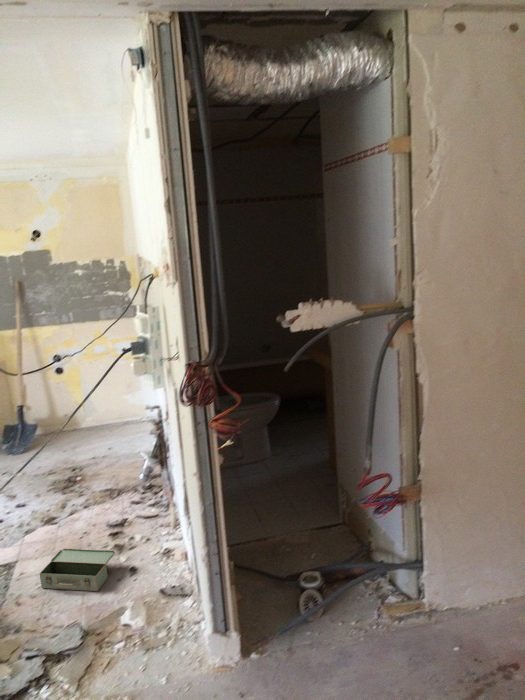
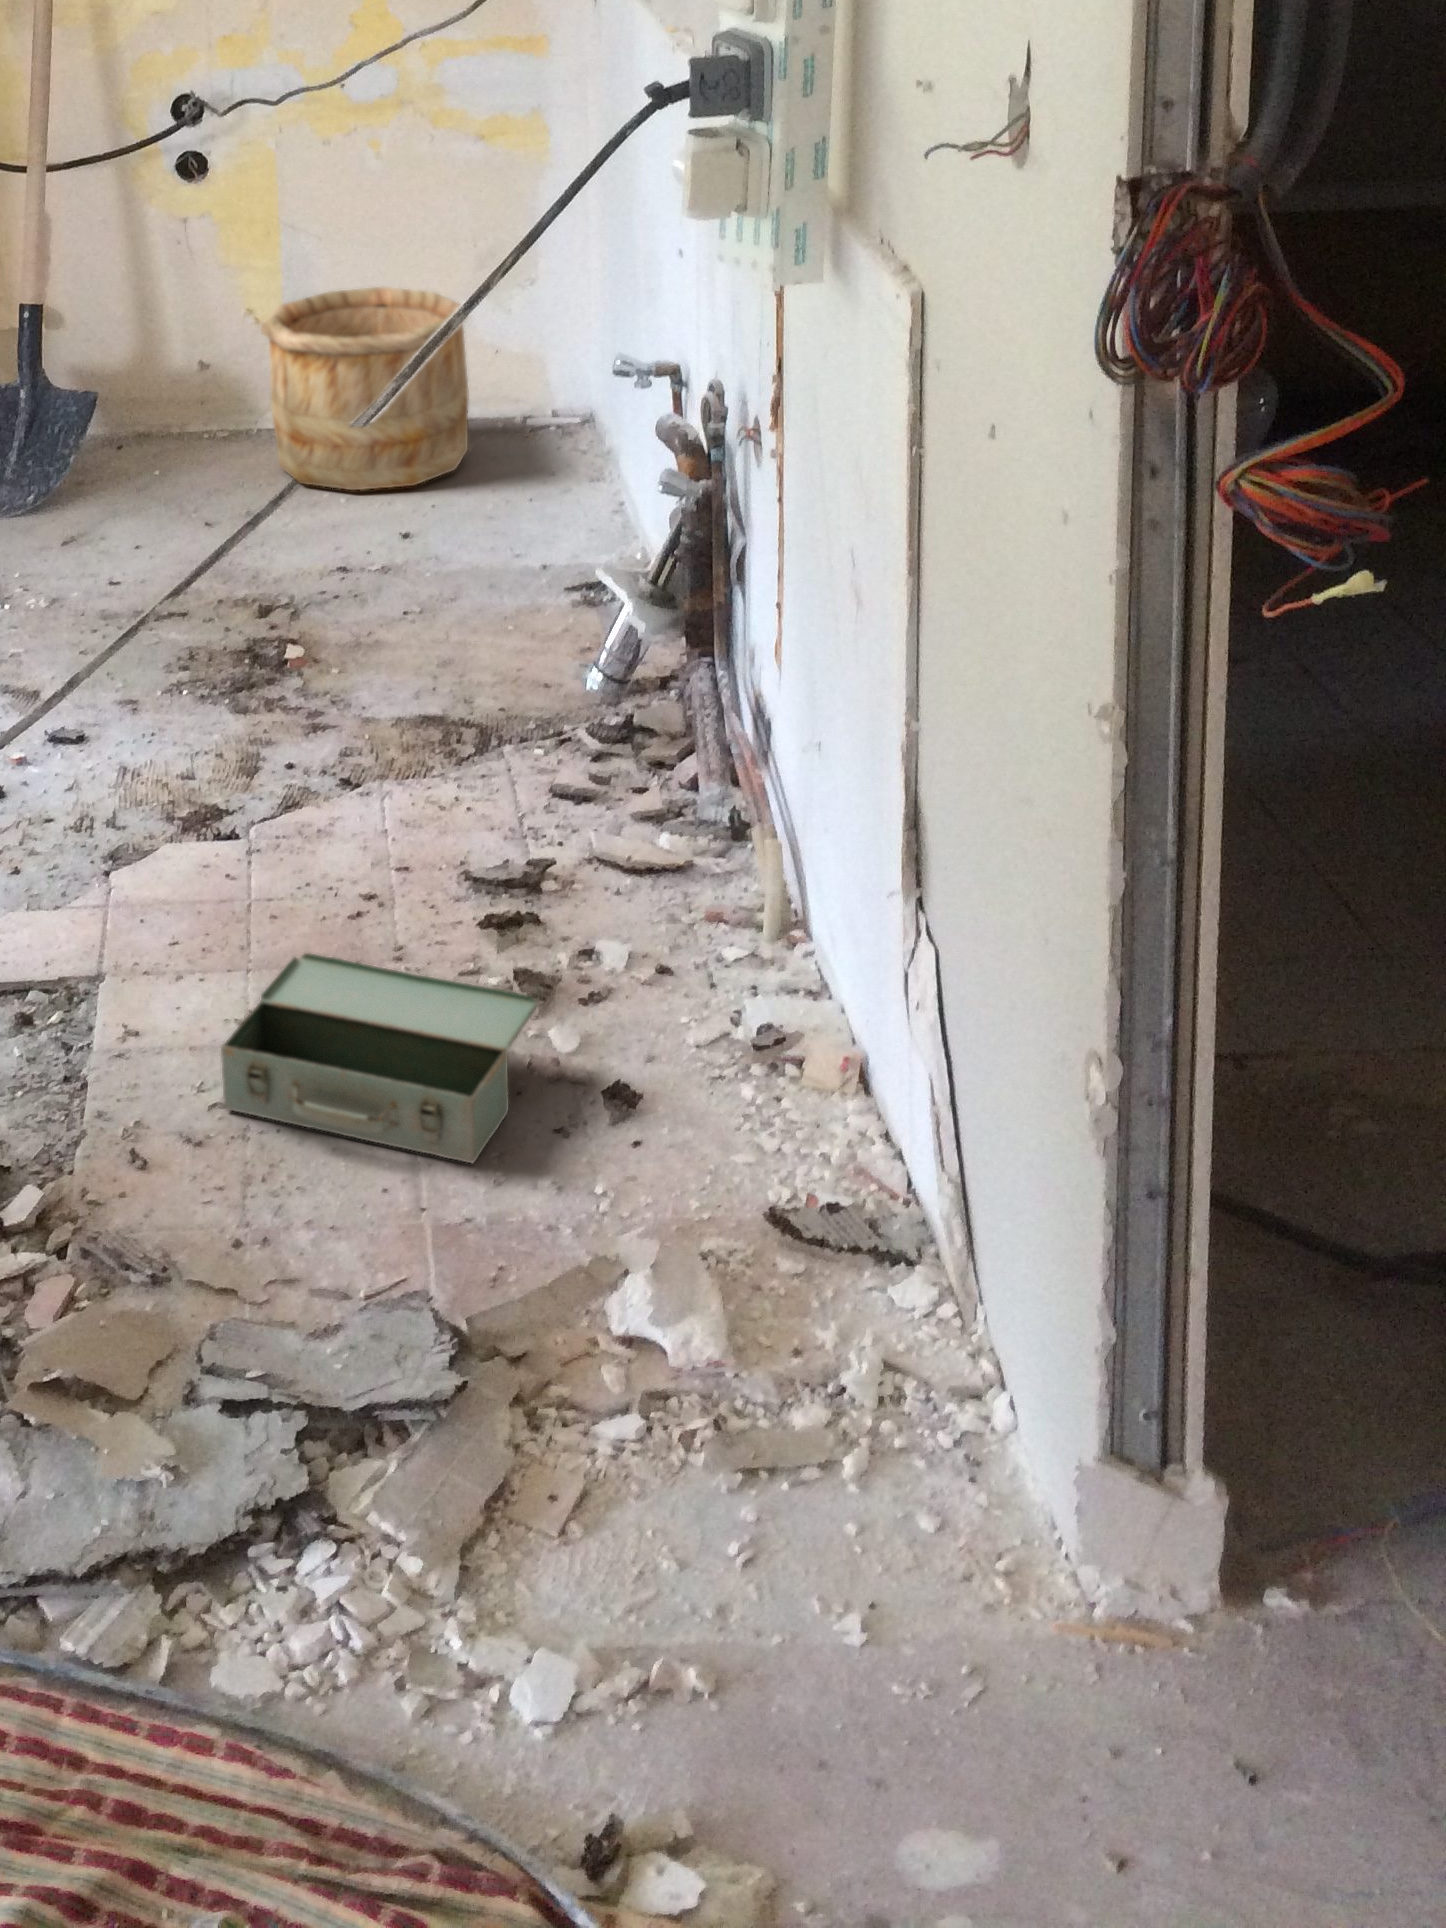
wooden bucket: none [75,395,126,441] -> present [261,287,468,490]

